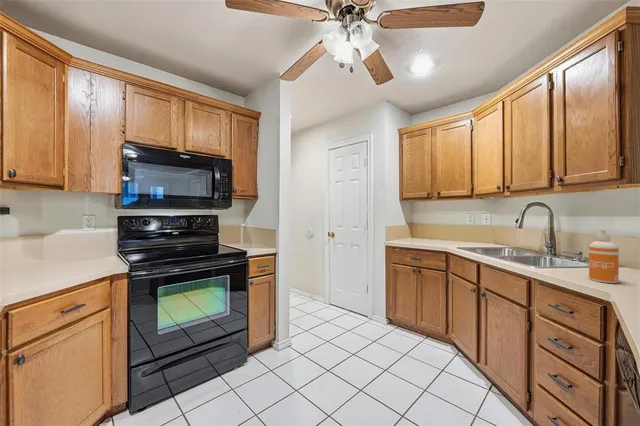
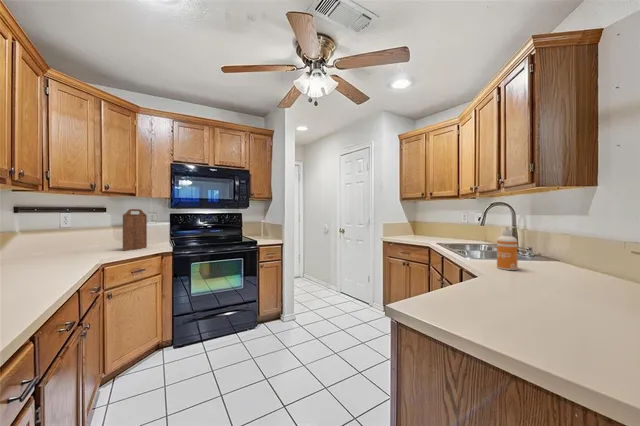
cutting board: none [43,208,85,274] -> present [123,209,147,251]

